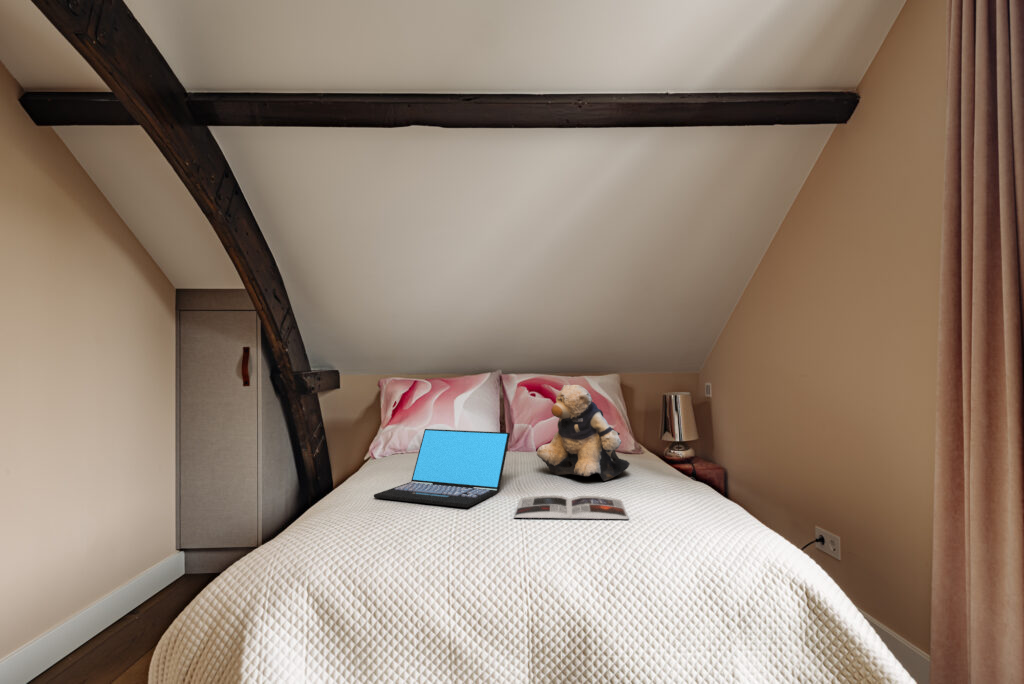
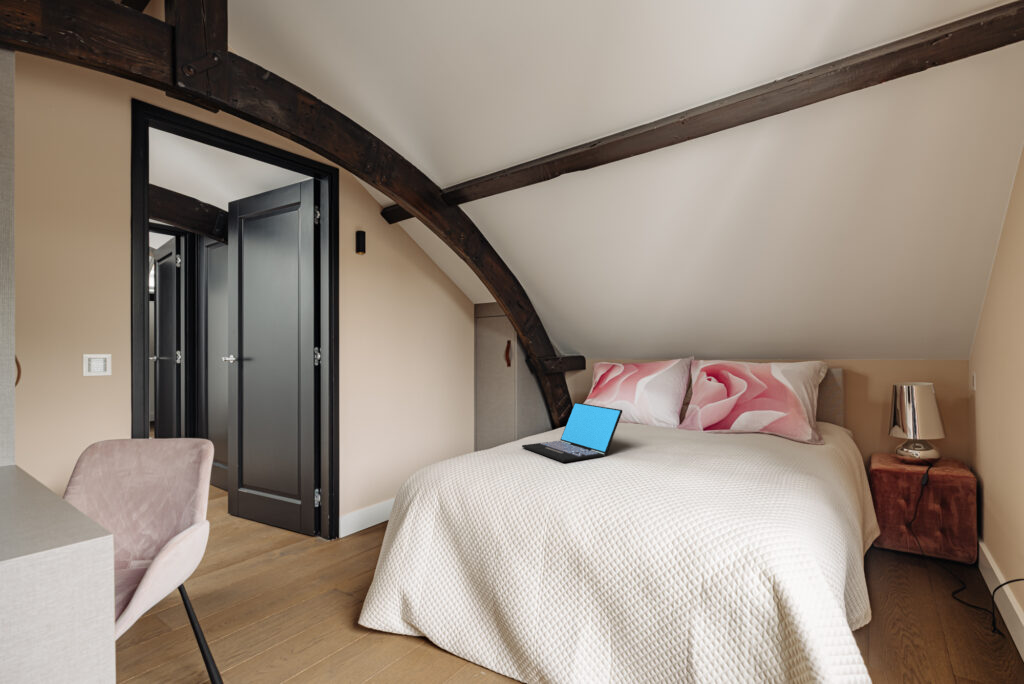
teddy bear: present [537,385,630,481] -> none [660,372,749,460]
magazine: present [514,495,629,519] -> none [581,462,689,490]

